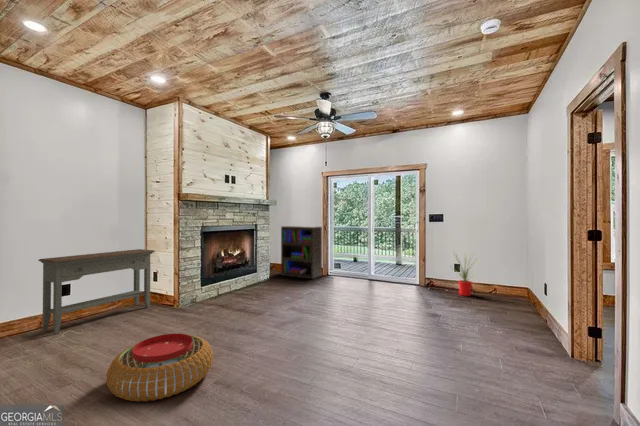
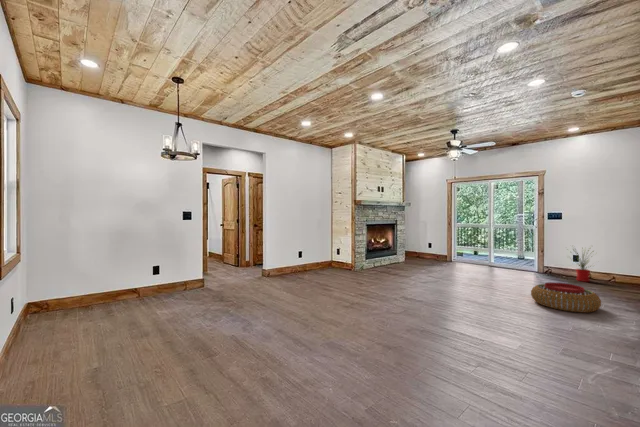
bookshelf: present [281,226,322,279] -> none [412,223,446,263]
console table: present [38,249,155,334] -> none [291,235,340,277]
pouf: present [106,334,213,402] -> present [531,282,601,312]

